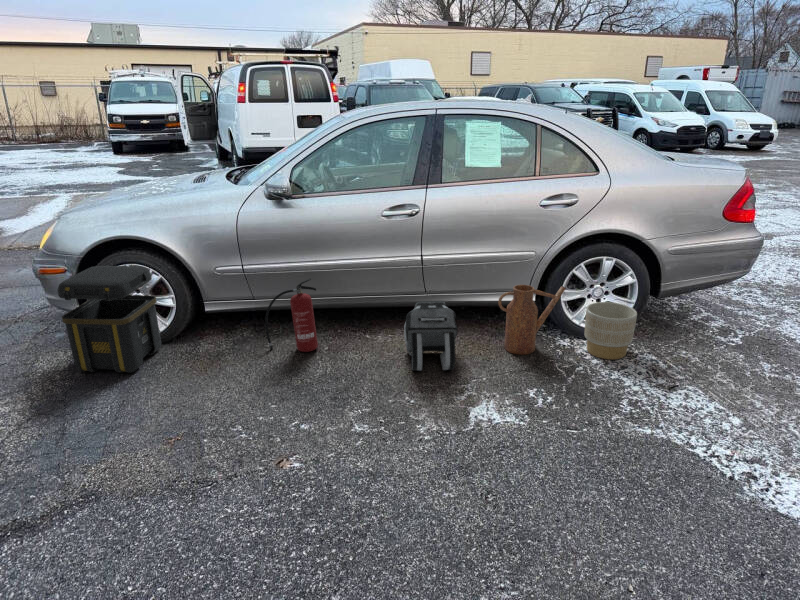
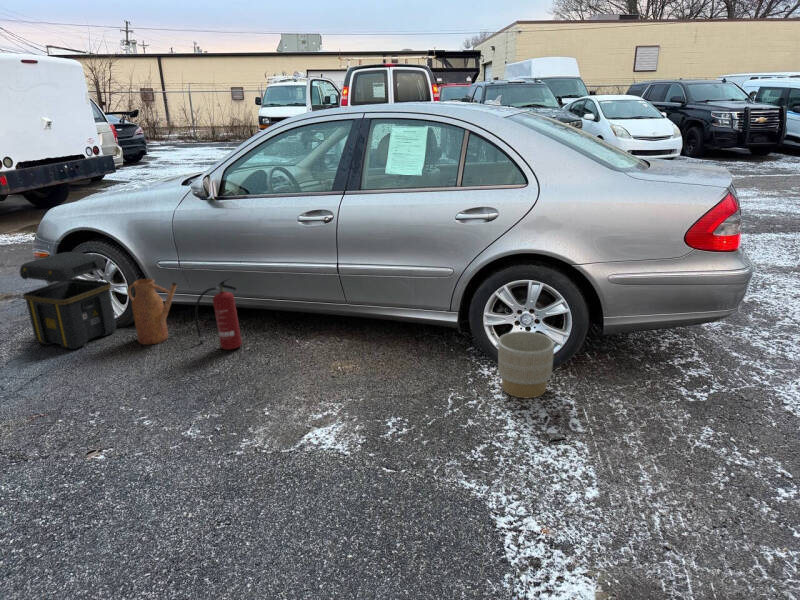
watering can: present [498,285,566,355] -> present [127,279,177,345]
backpack: present [404,301,458,371] -> none [290,310,364,385]

